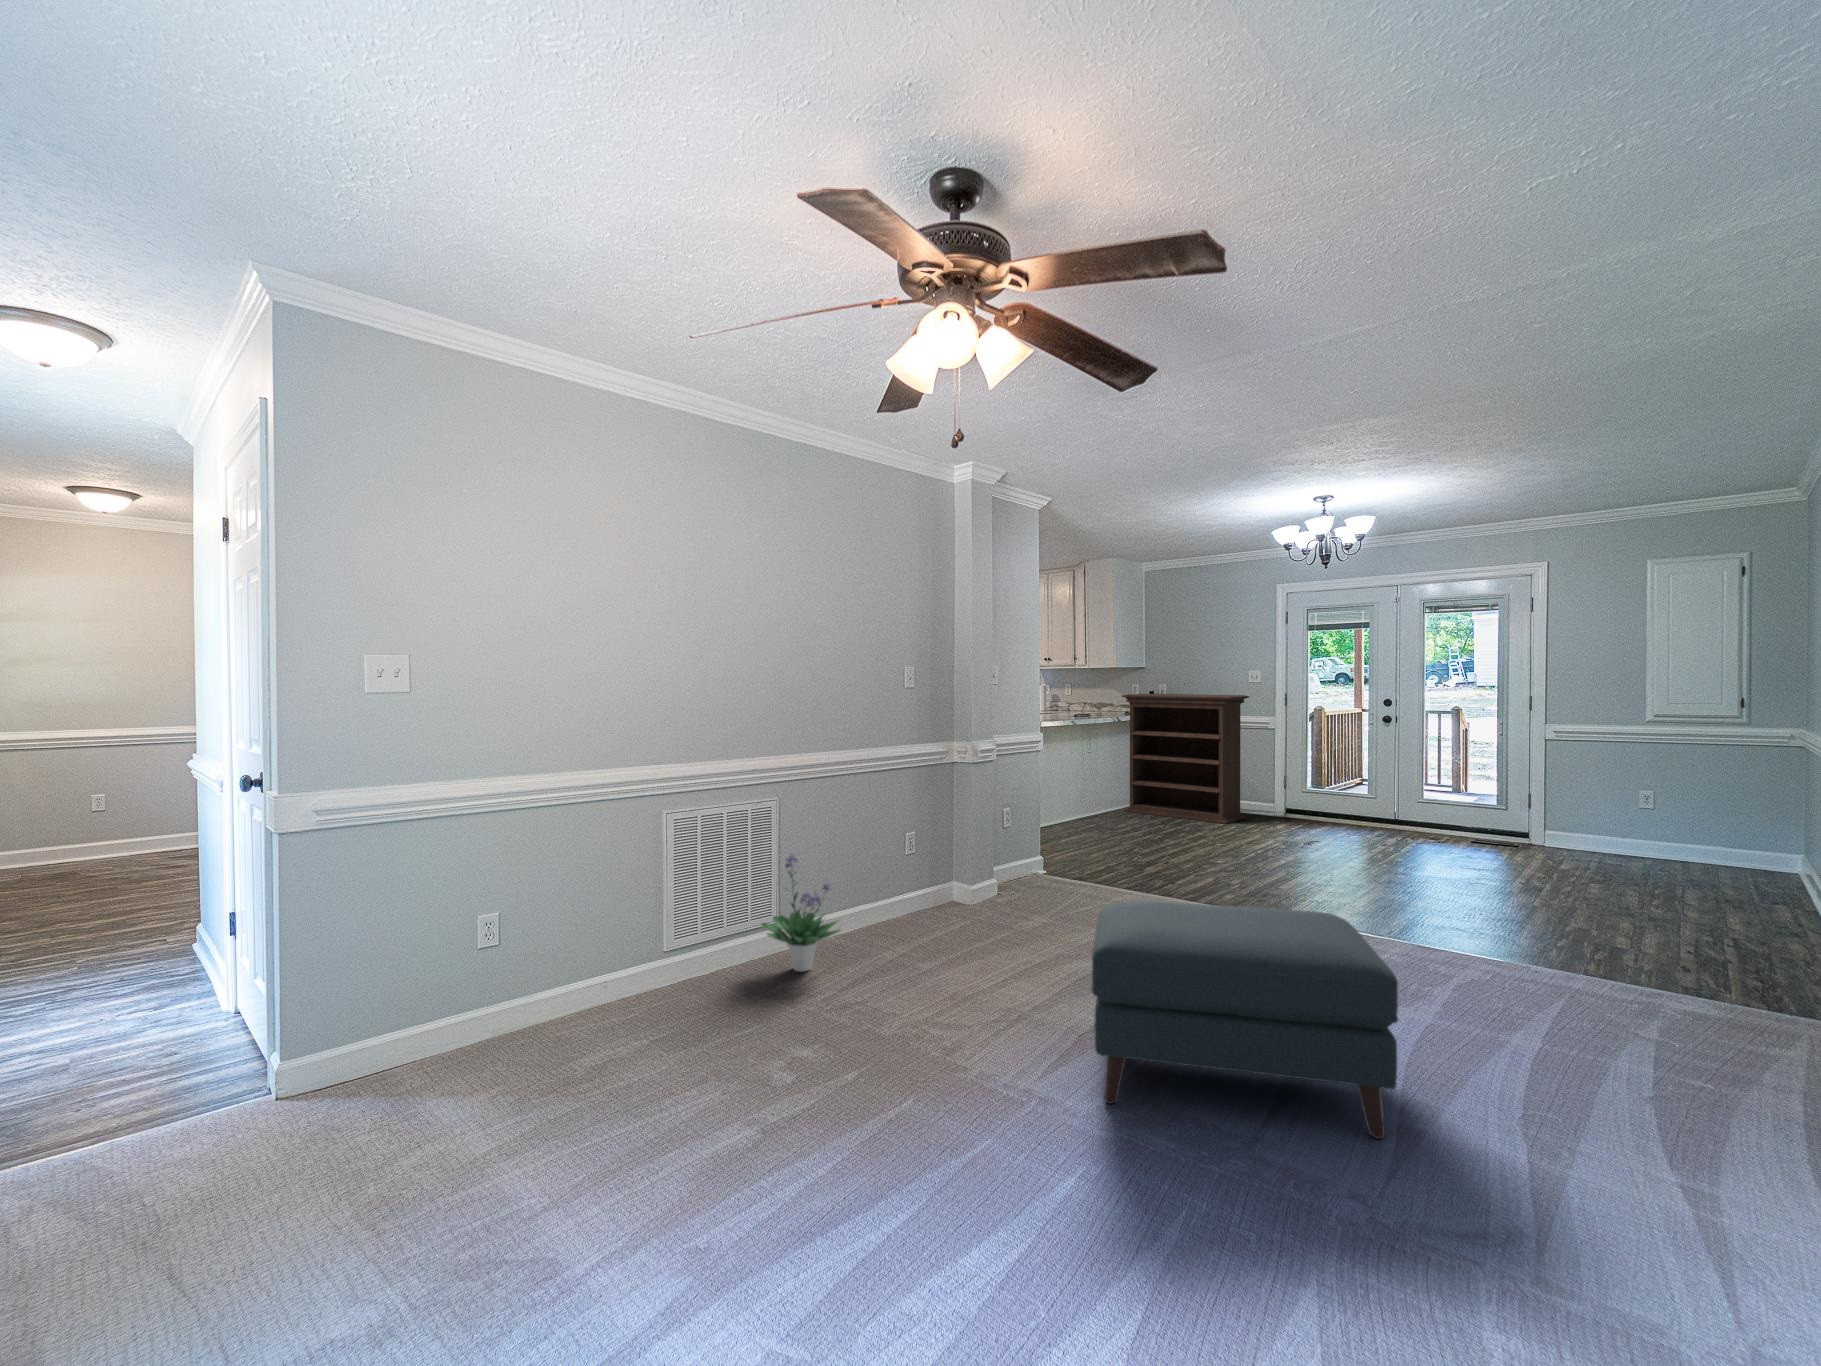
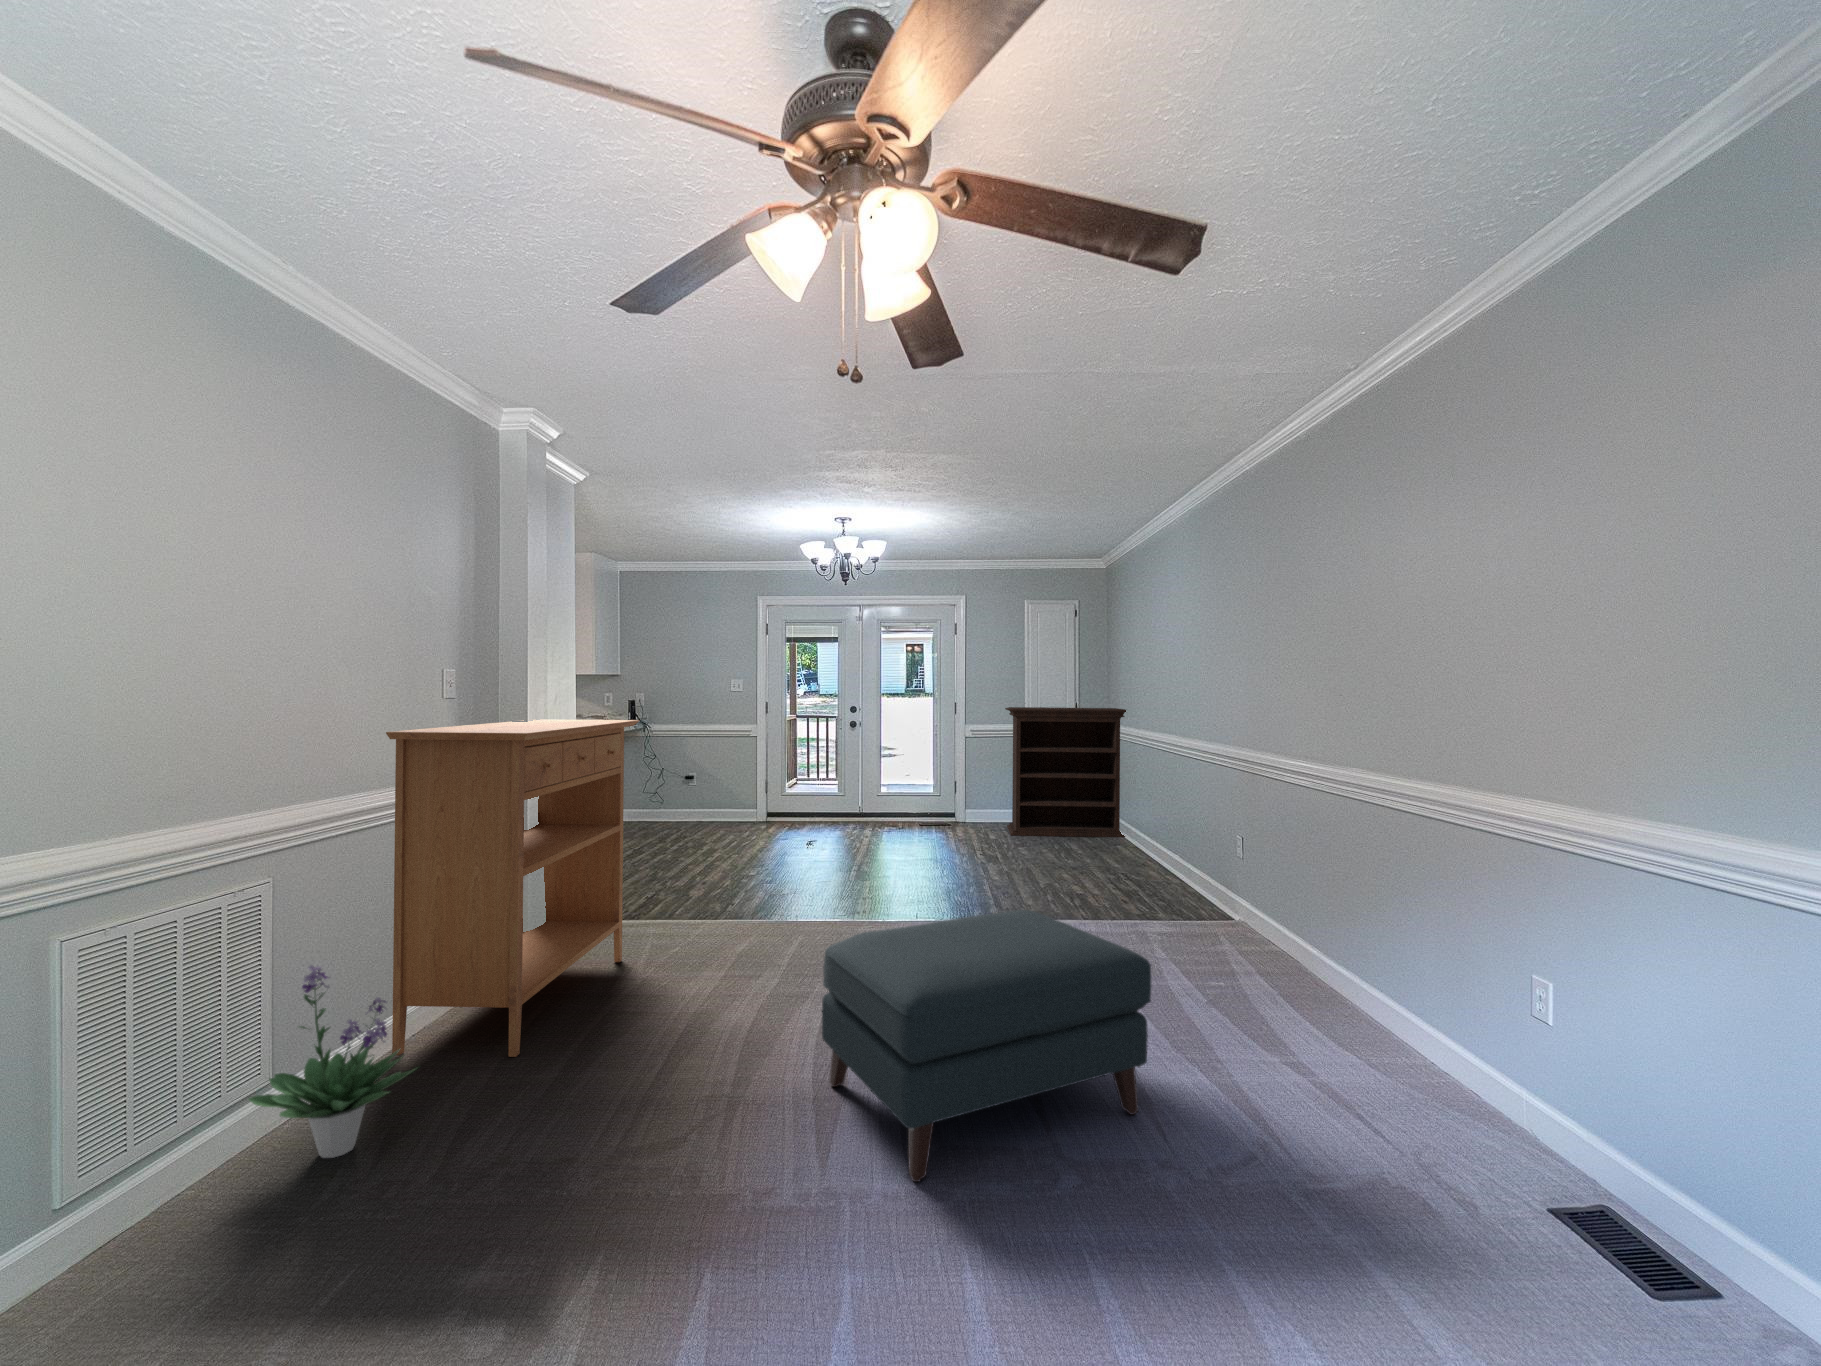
bookshelf: present [1122,694,1249,824] -> present [1005,707,1126,837]
console table: none [854,707,1055,948] -> present [386,719,640,1057]

